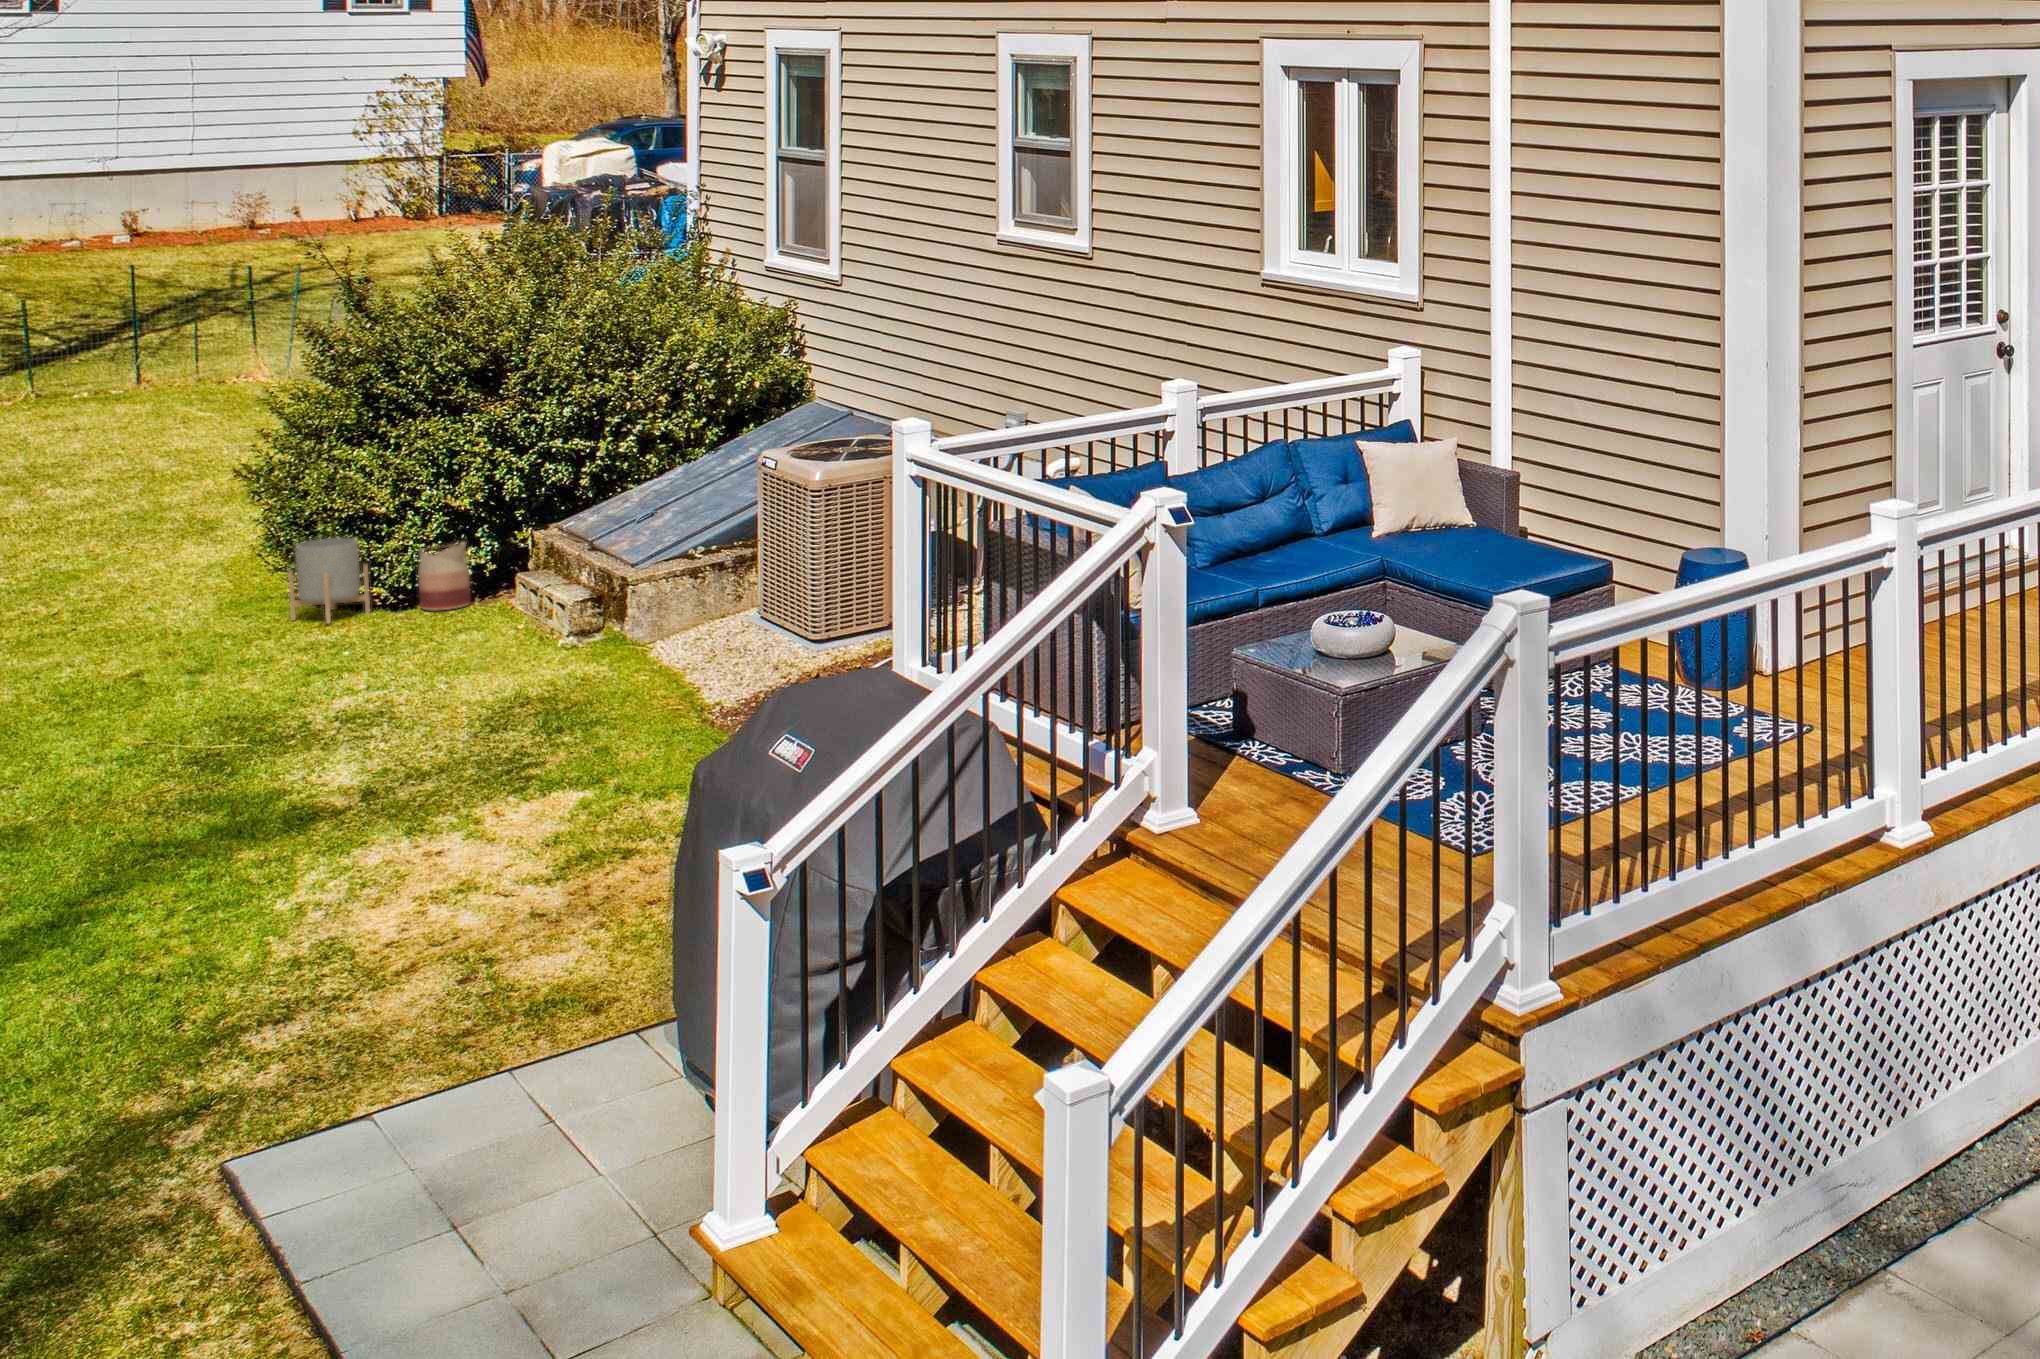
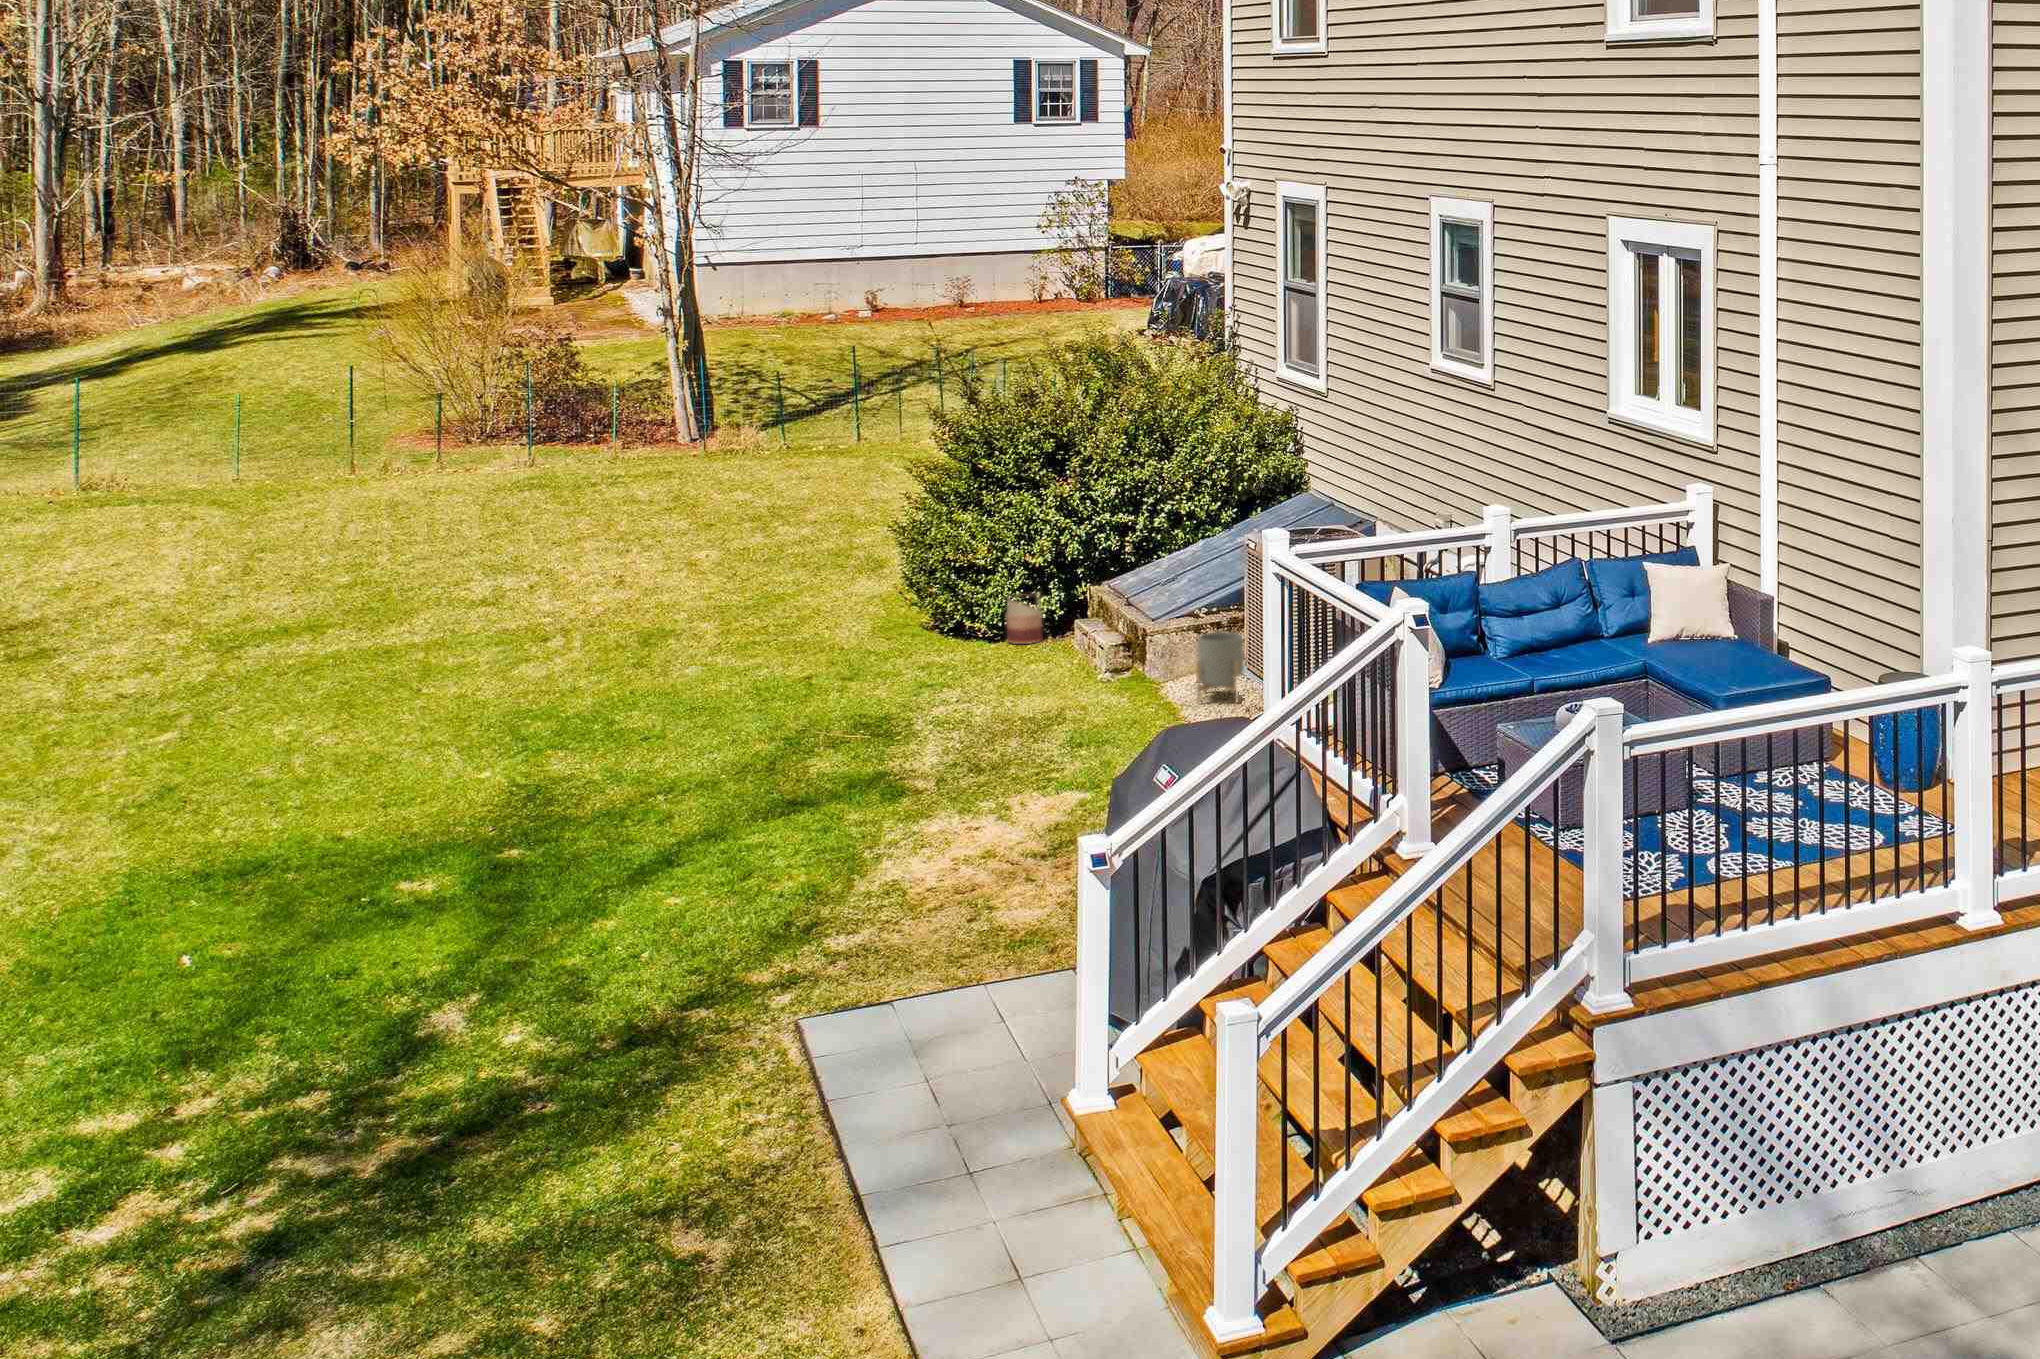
planter: present [288,538,370,623] -> present [1196,632,1244,702]

